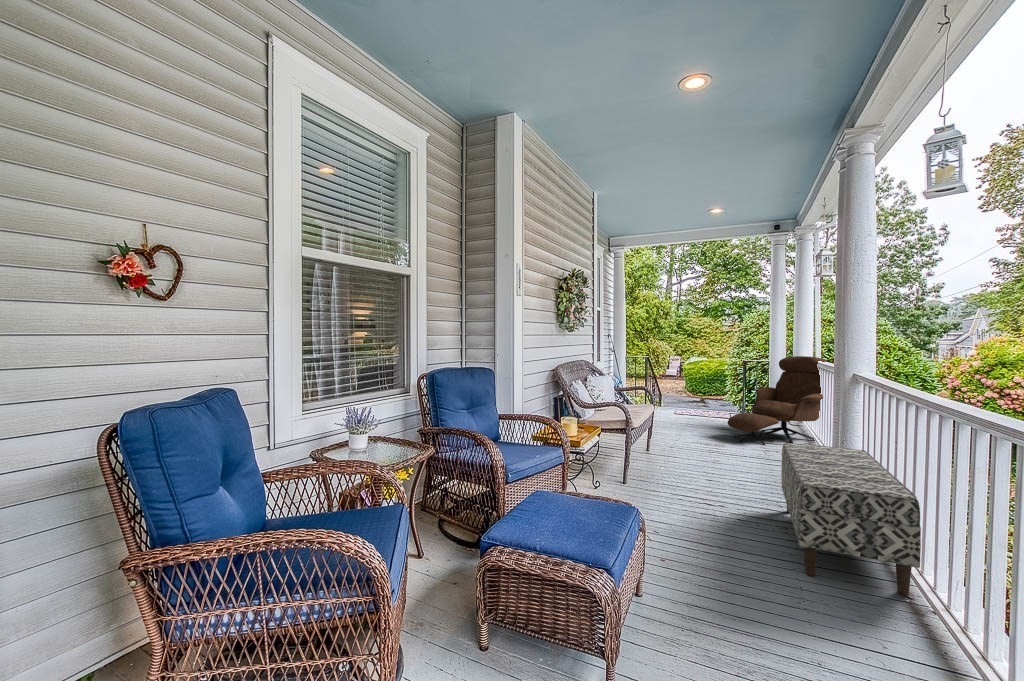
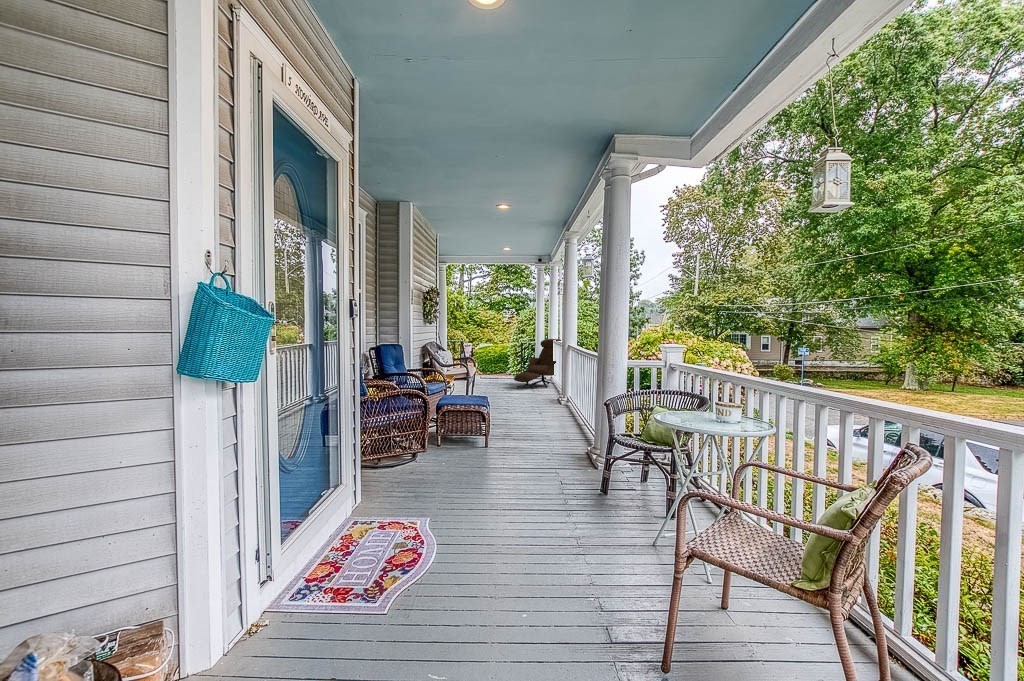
bench: present [781,443,921,595] -> none [540,377,581,420]

